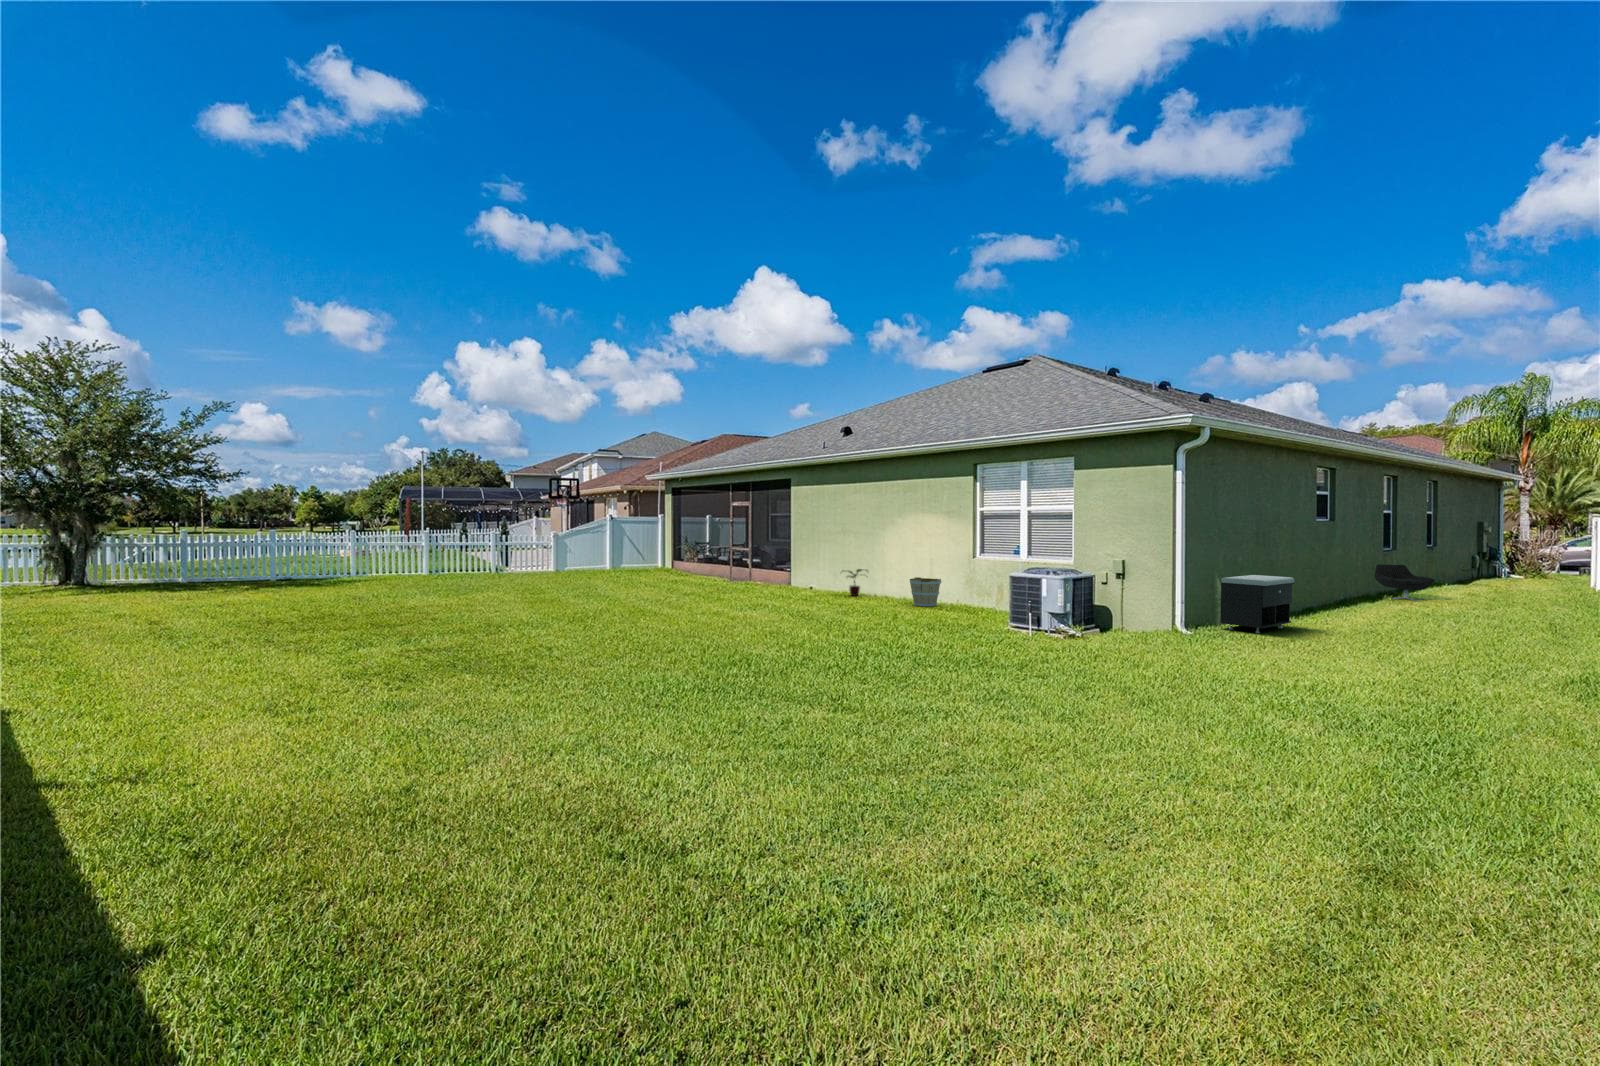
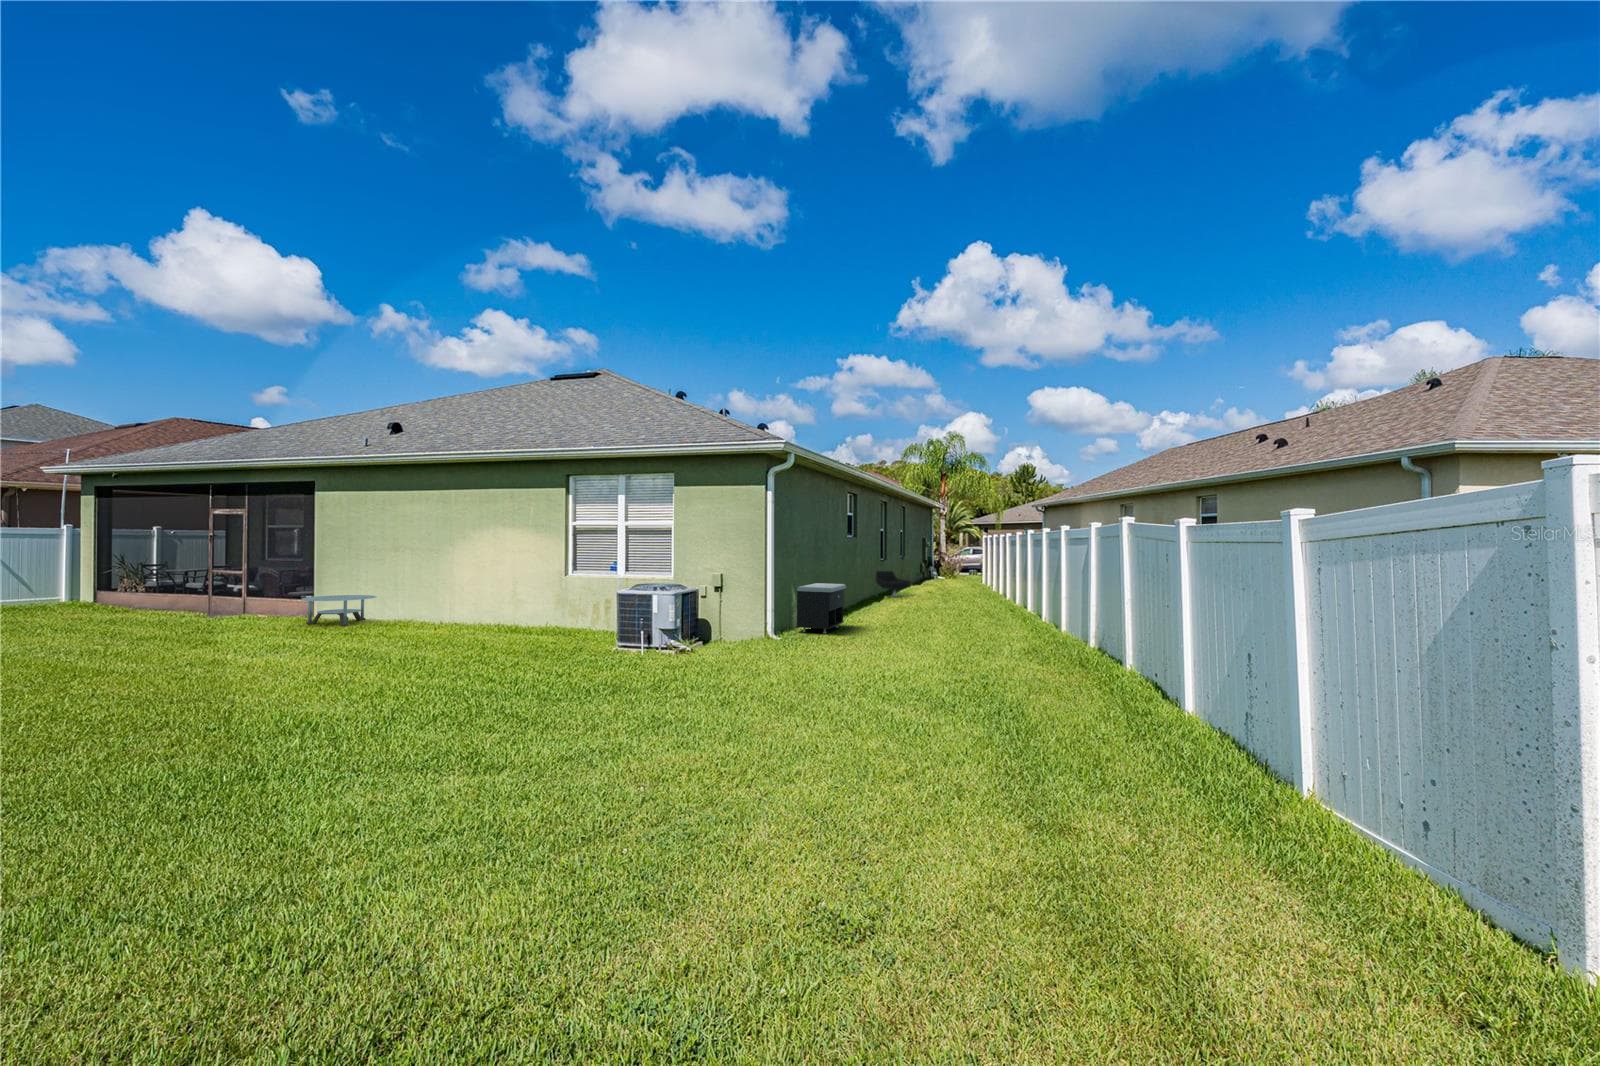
round table: none [781,569,830,593] -> present [301,595,377,626]
potted plant: present [847,569,867,596] -> none [393,593,433,626]
wooden bucket: present [910,577,941,607] -> none [491,600,530,633]

